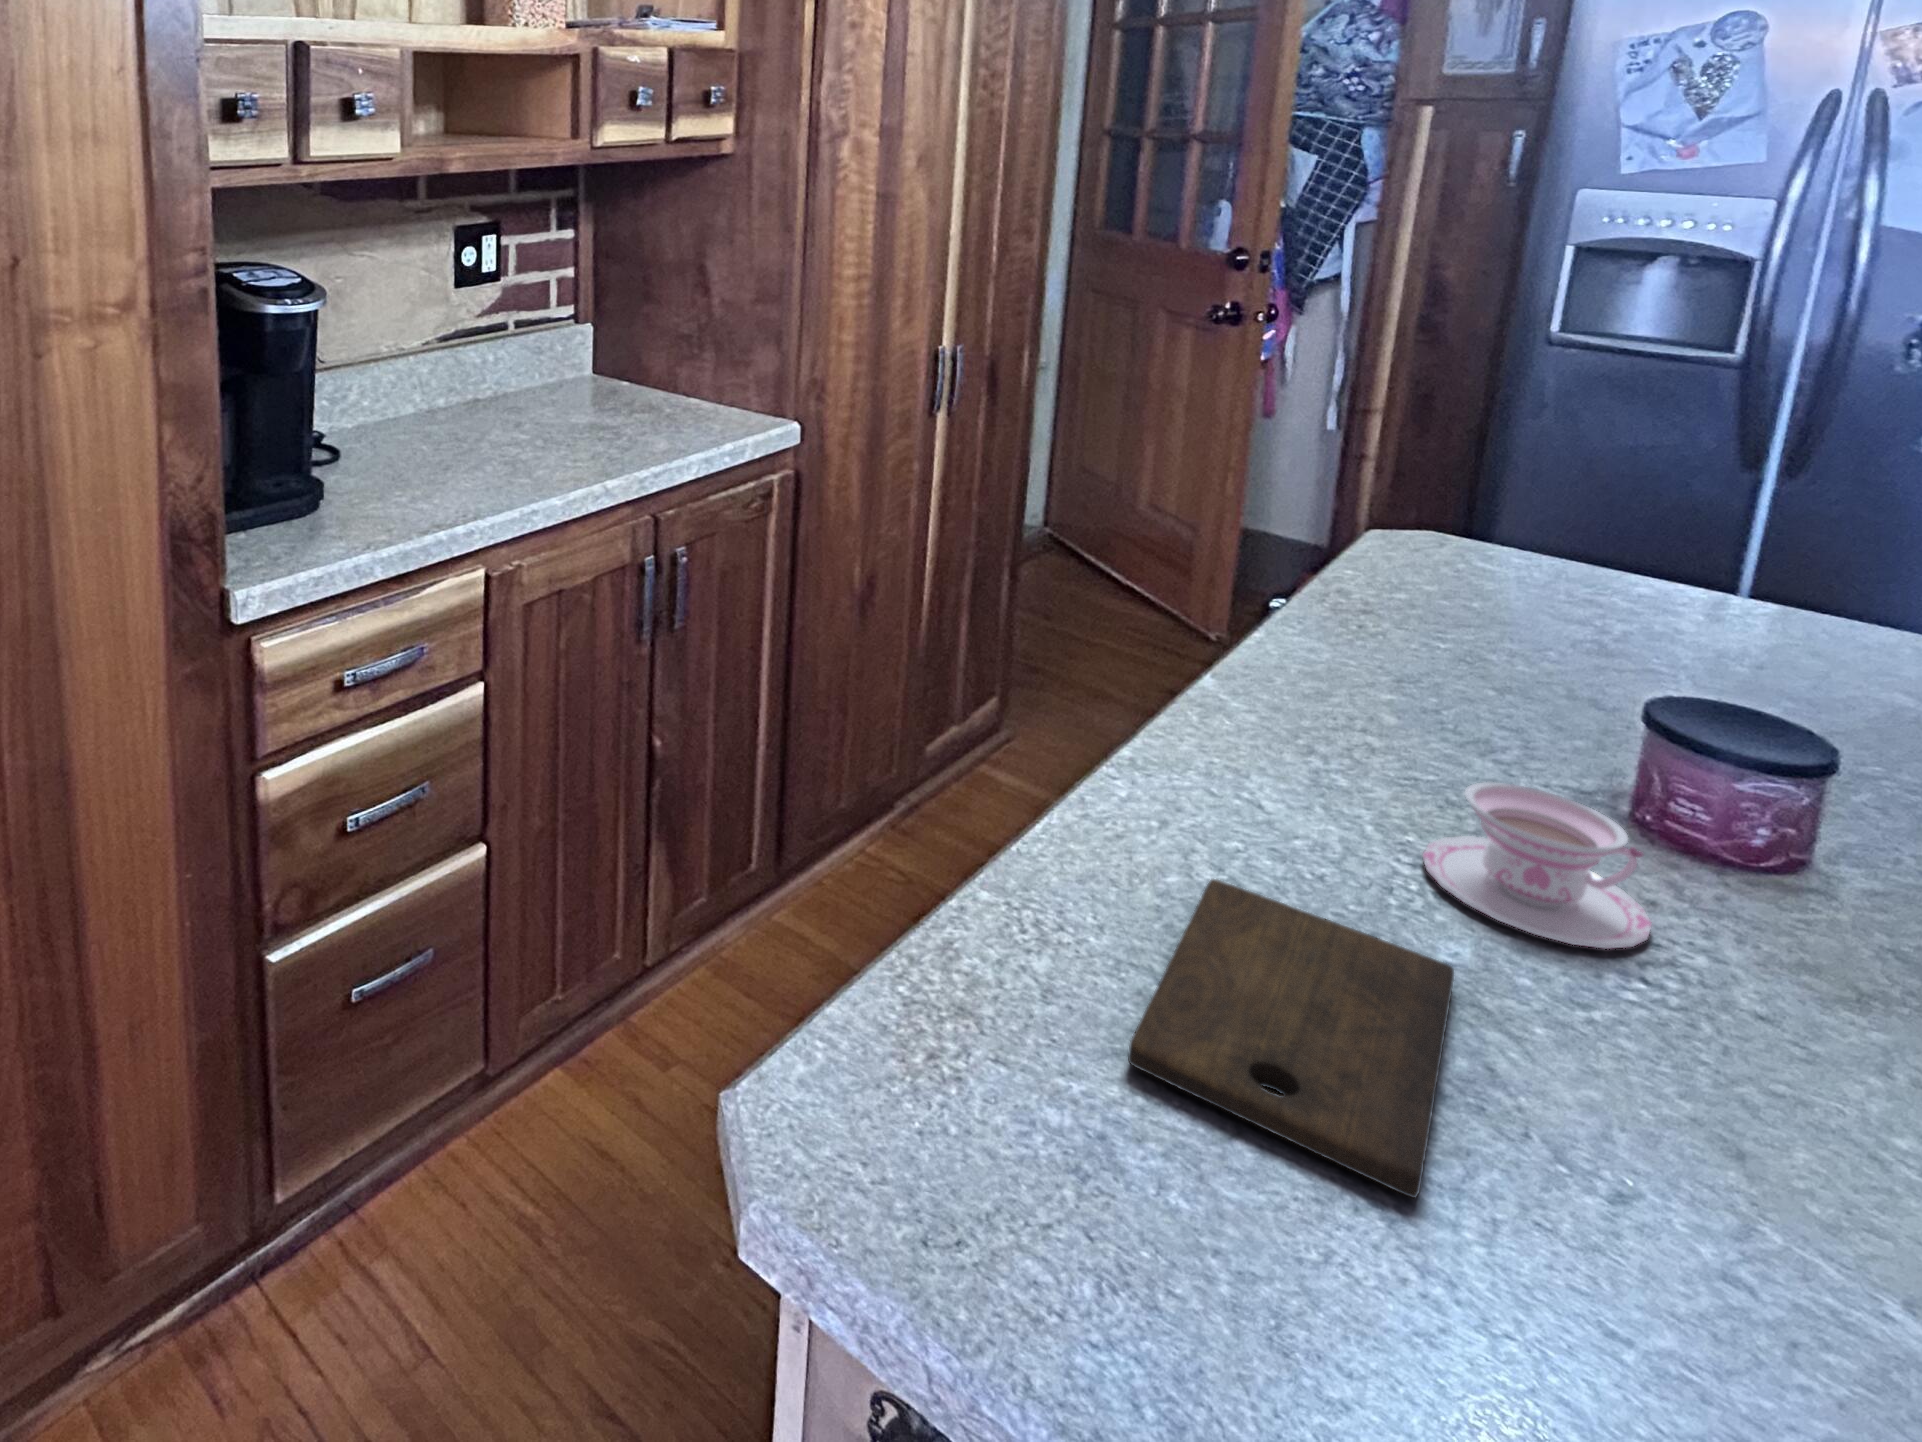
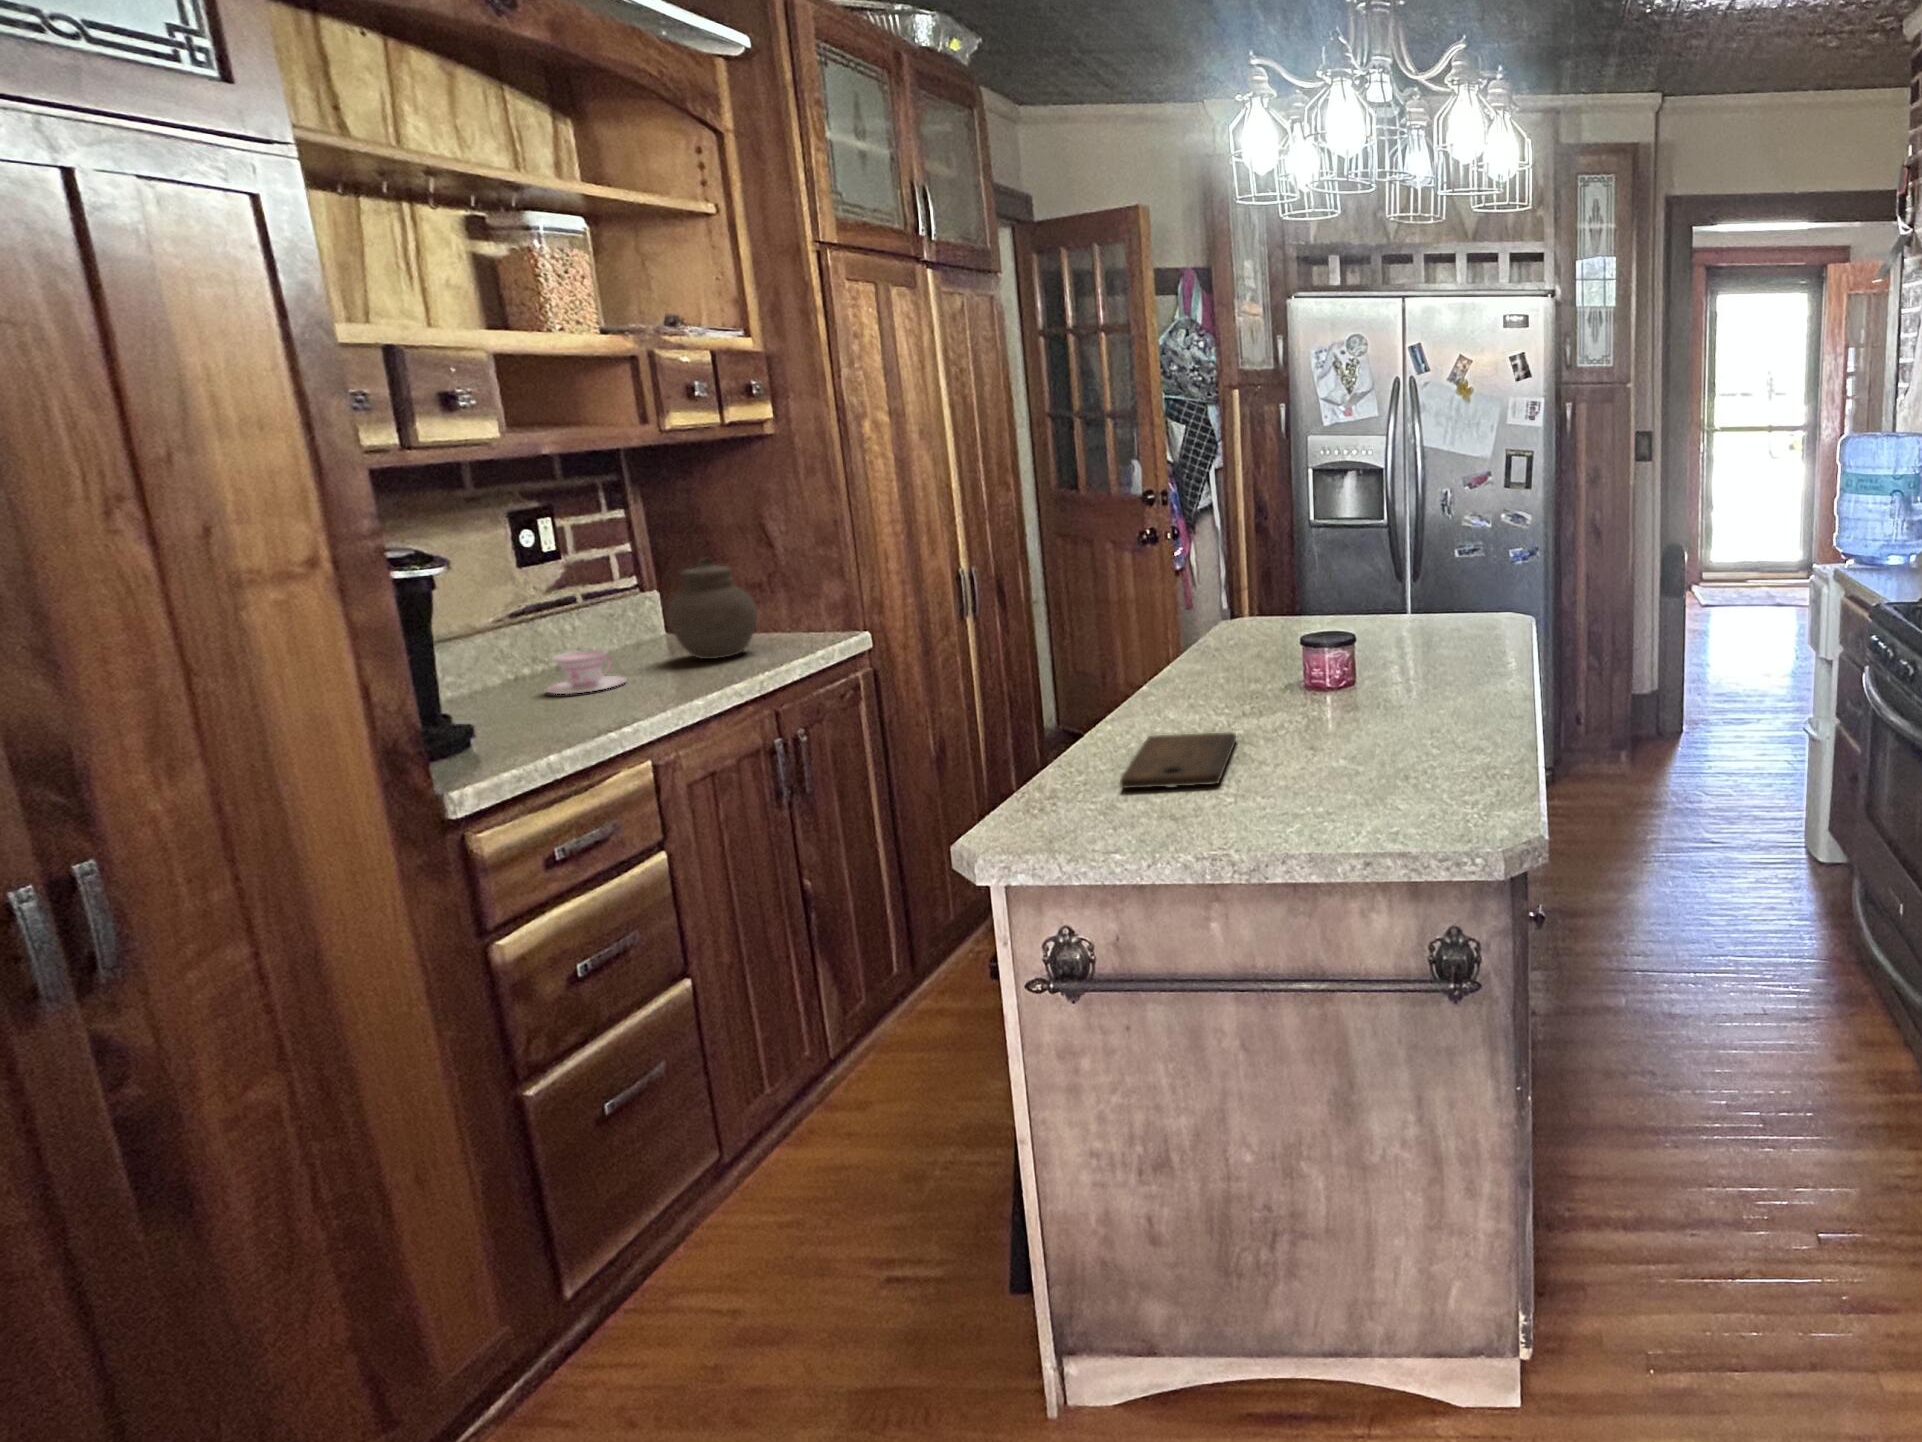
jar: none [574,303,666,428] -> present [668,558,756,659]
teacup: present [1423,782,1652,949] -> present [546,650,627,694]

